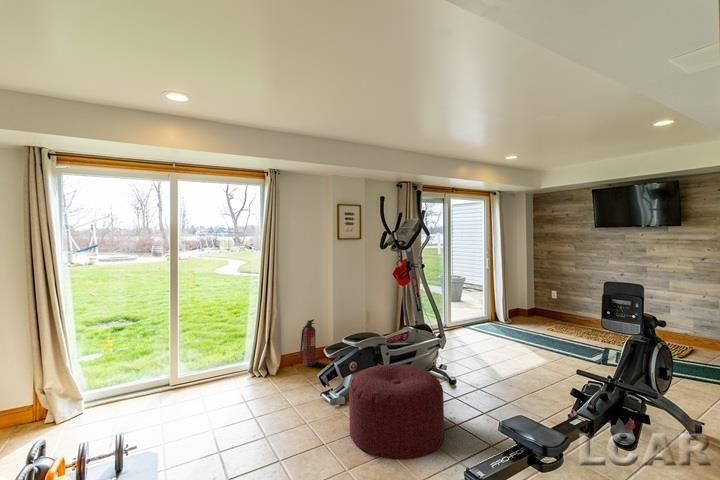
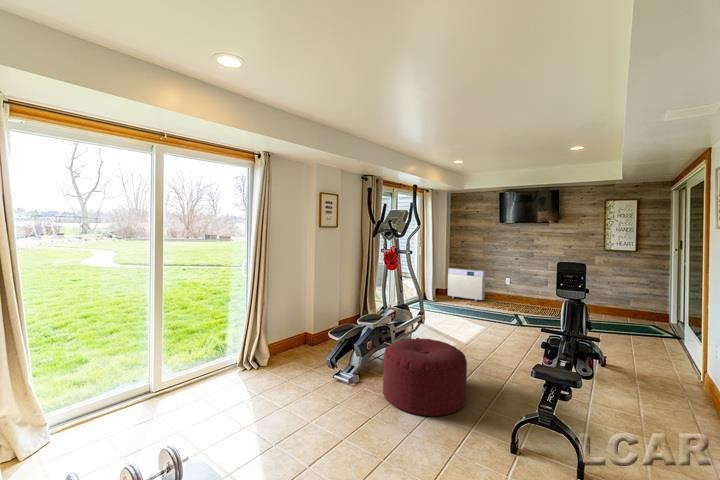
air purifier: none [529,284,578,327] -> present [448,268,485,302]
fire extinguisher: present [299,319,316,366] -> none [285,307,302,354]

